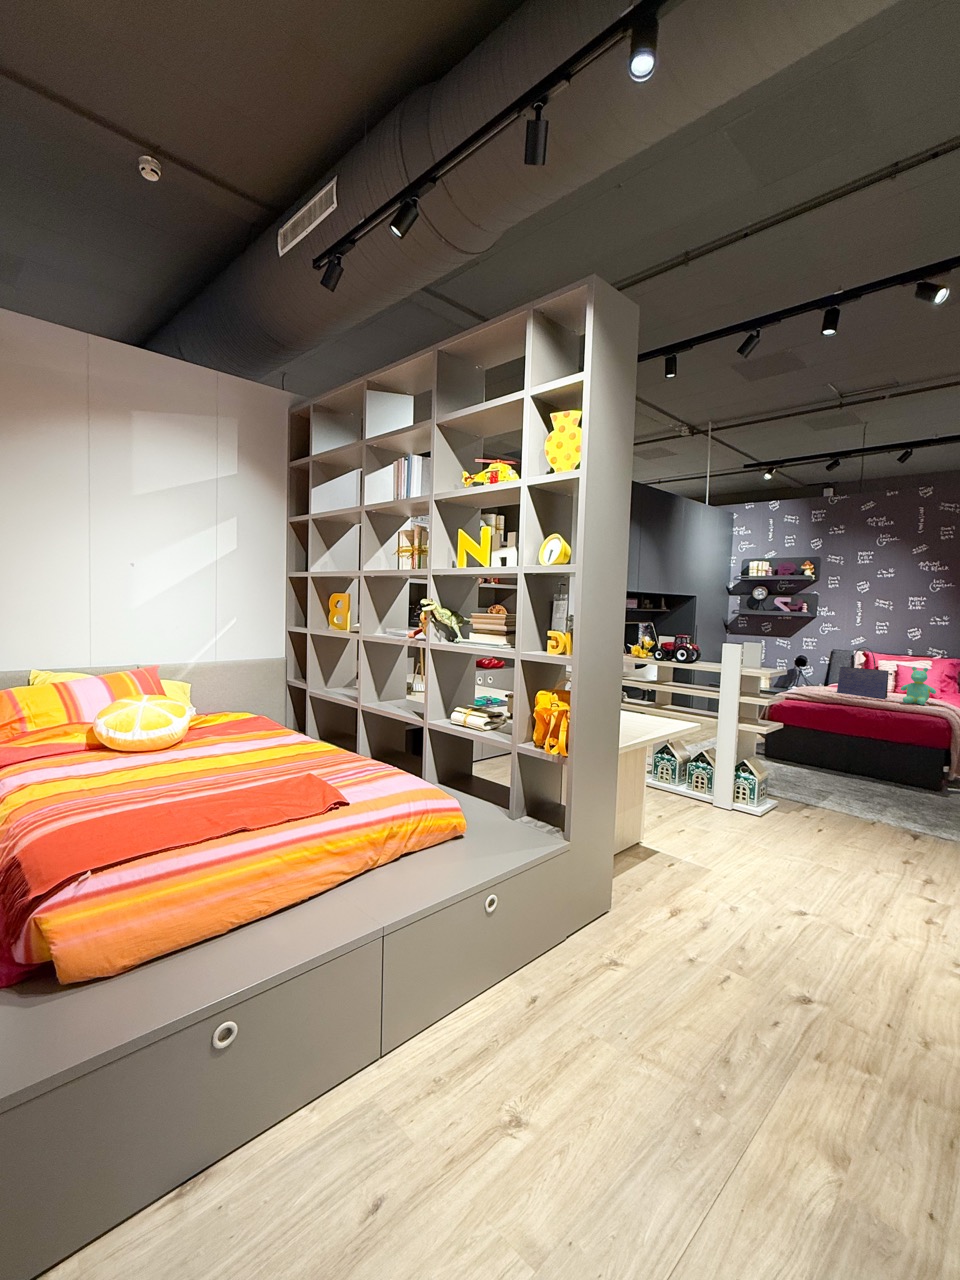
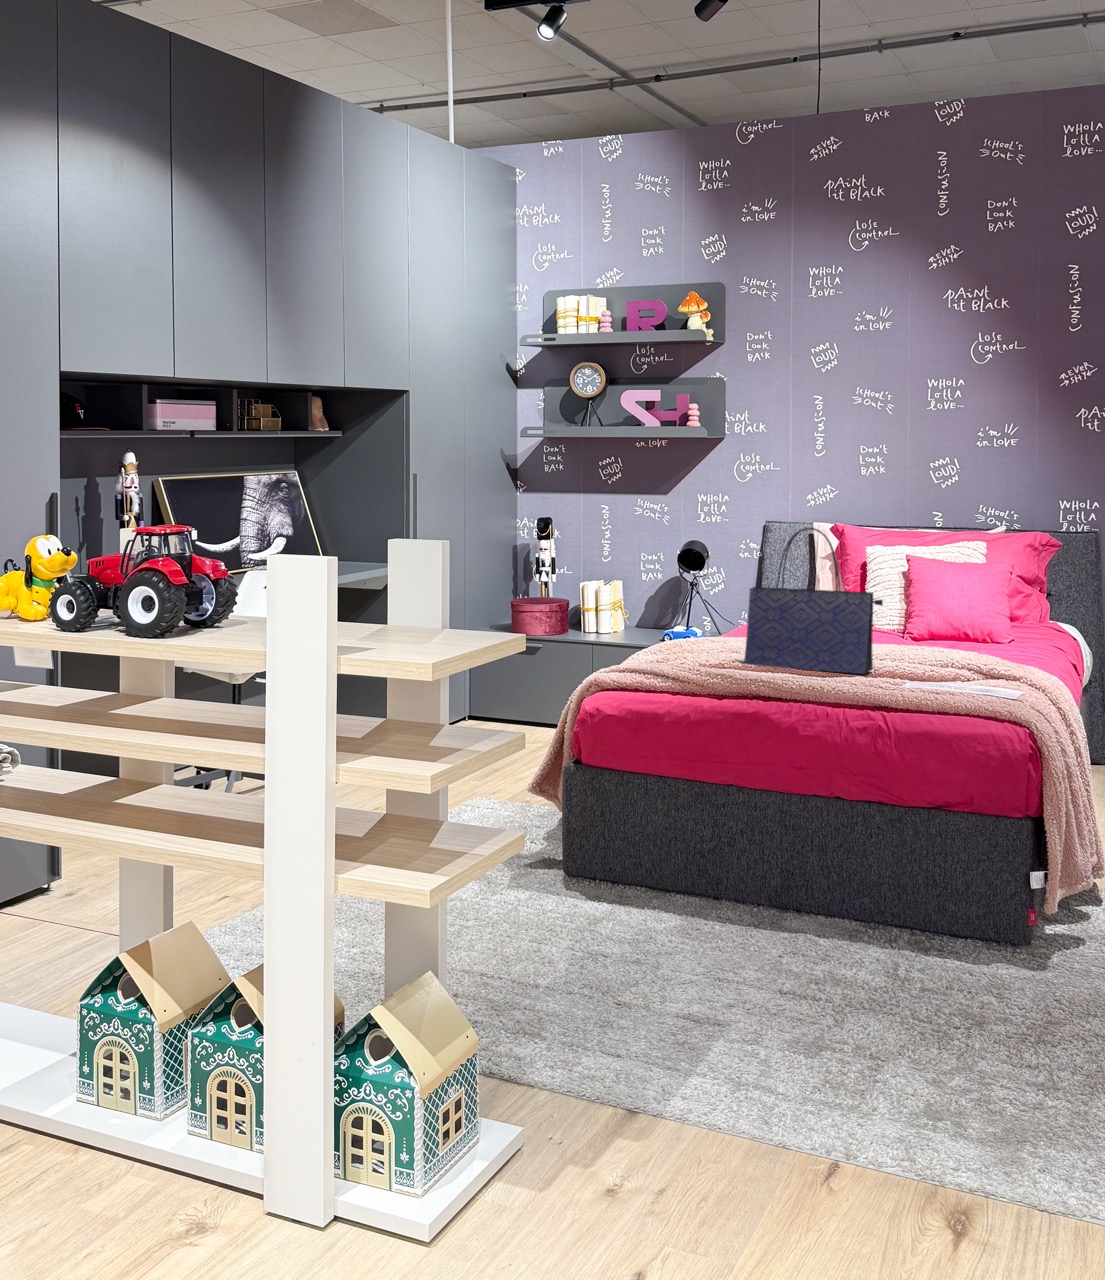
teddy bear: present [901,667,936,705] -> none [903,581,993,693]

